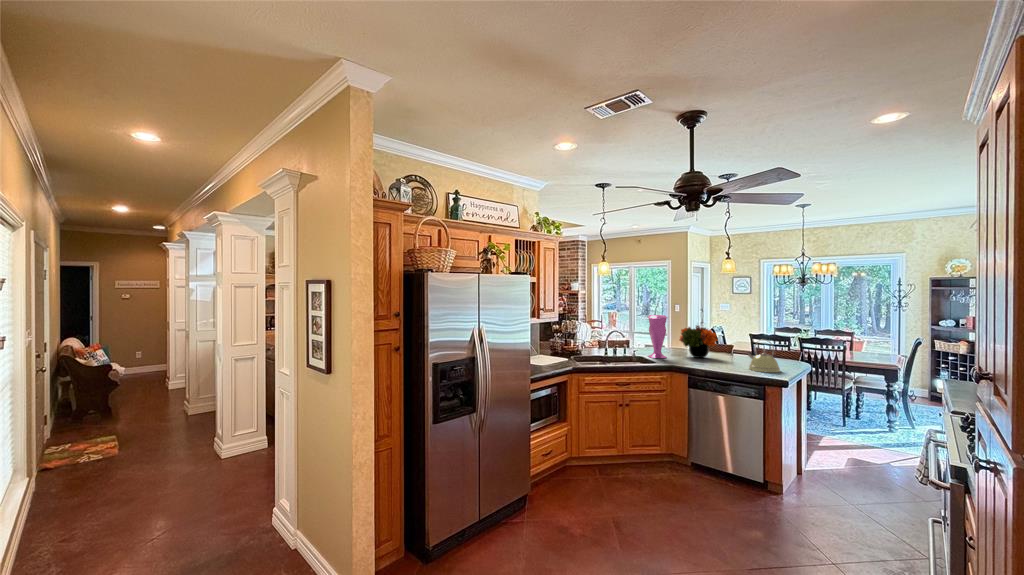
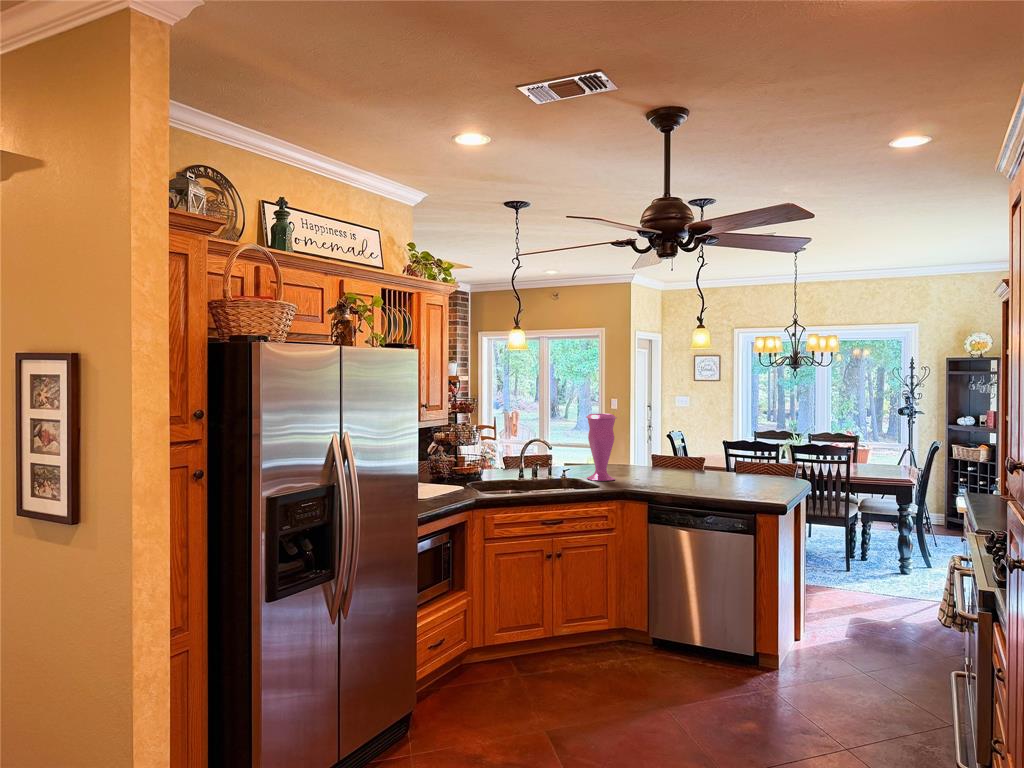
flower arrangement: present [679,325,717,358] -> none [631,428,688,479]
kettle: present [748,341,780,373] -> none [730,448,775,496]

